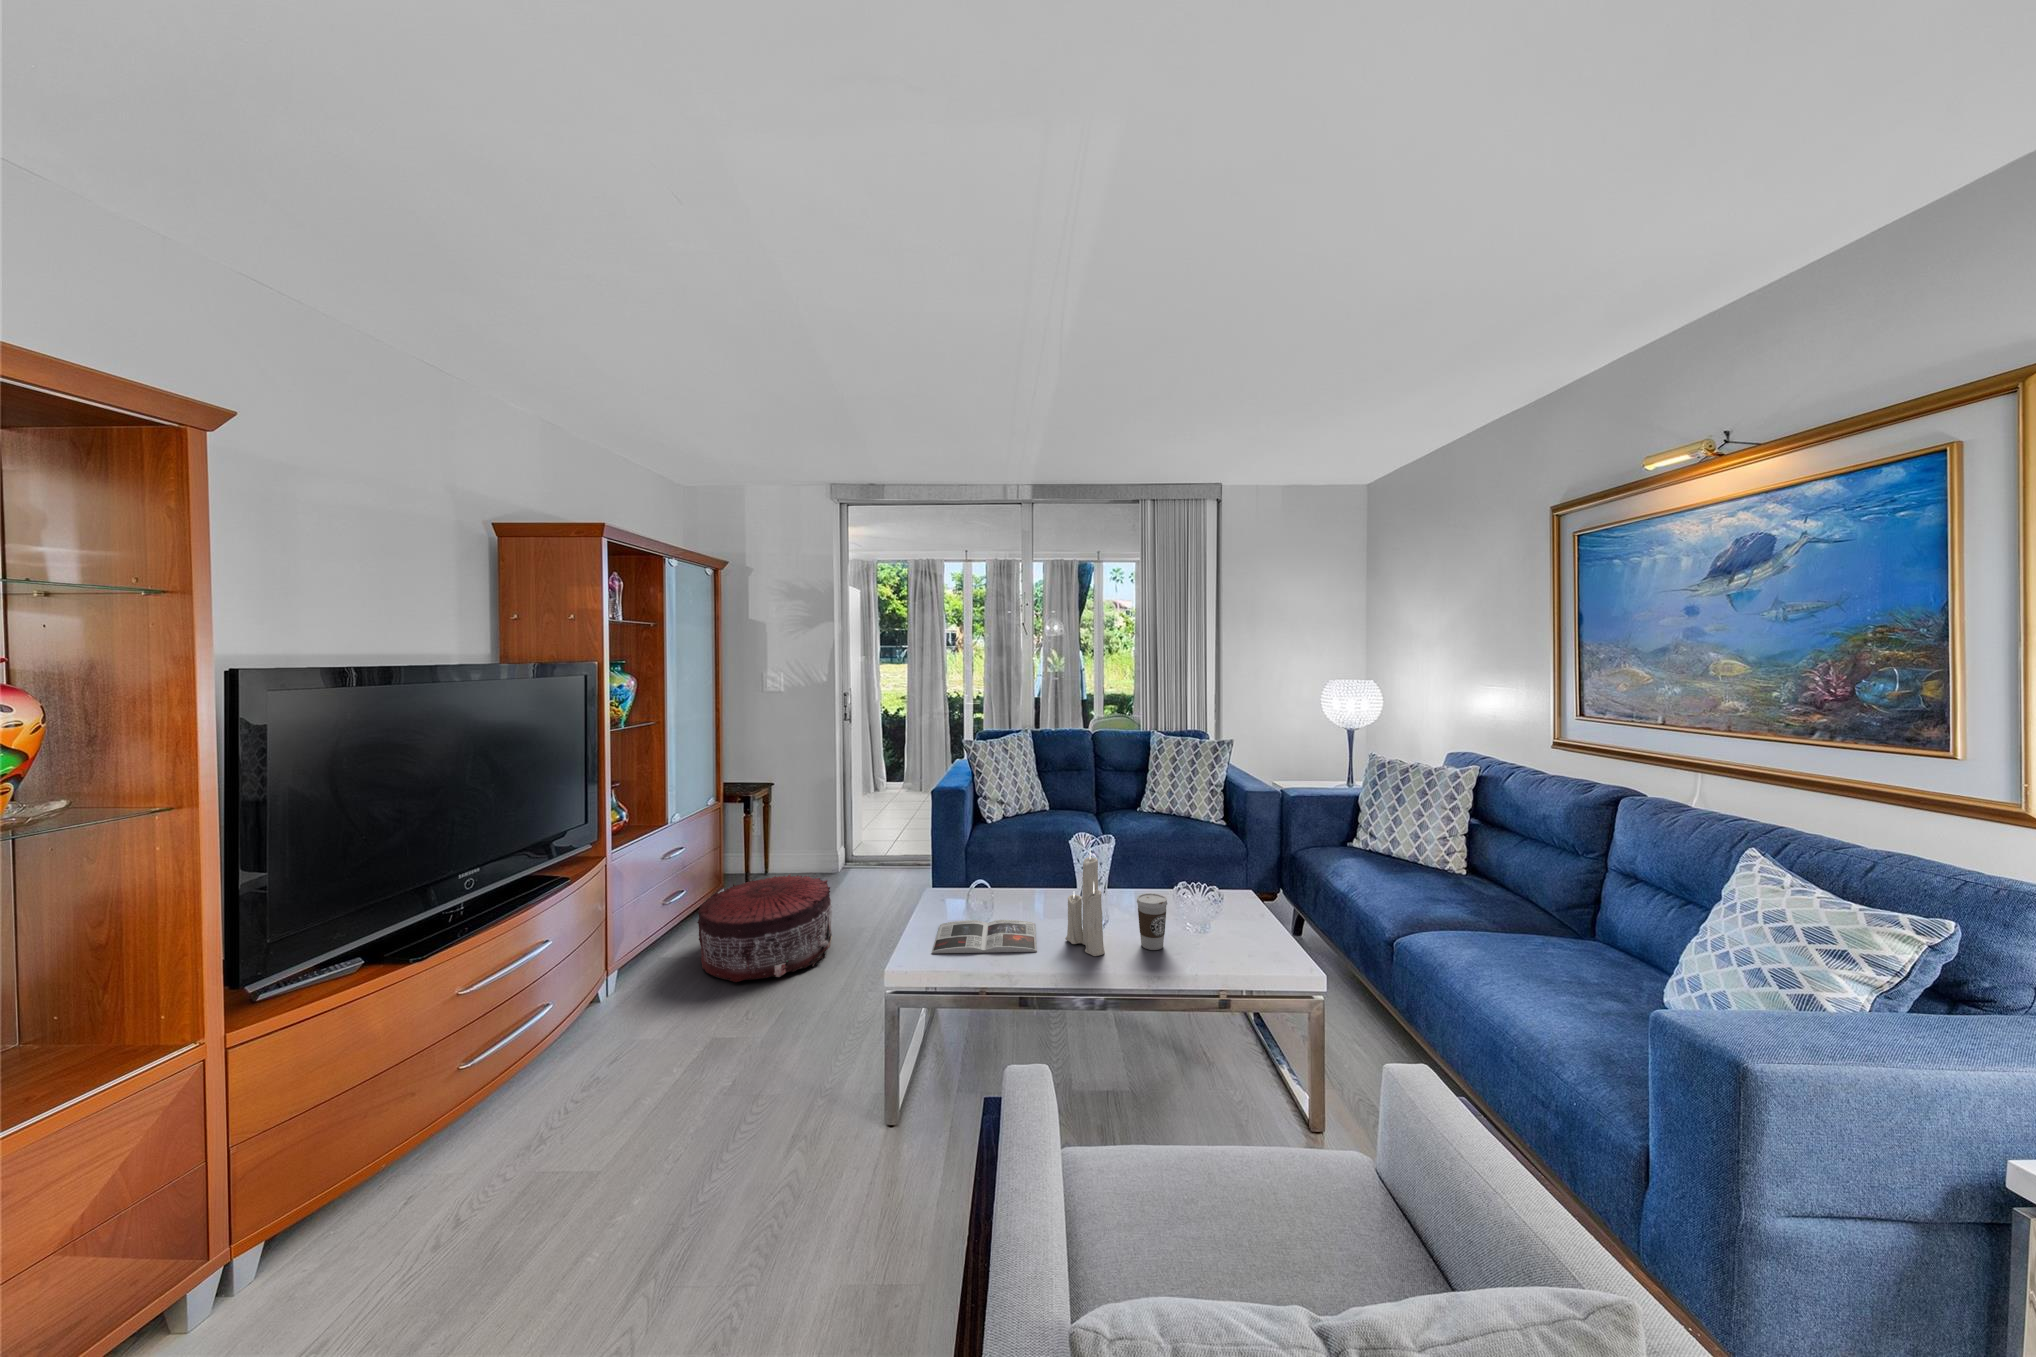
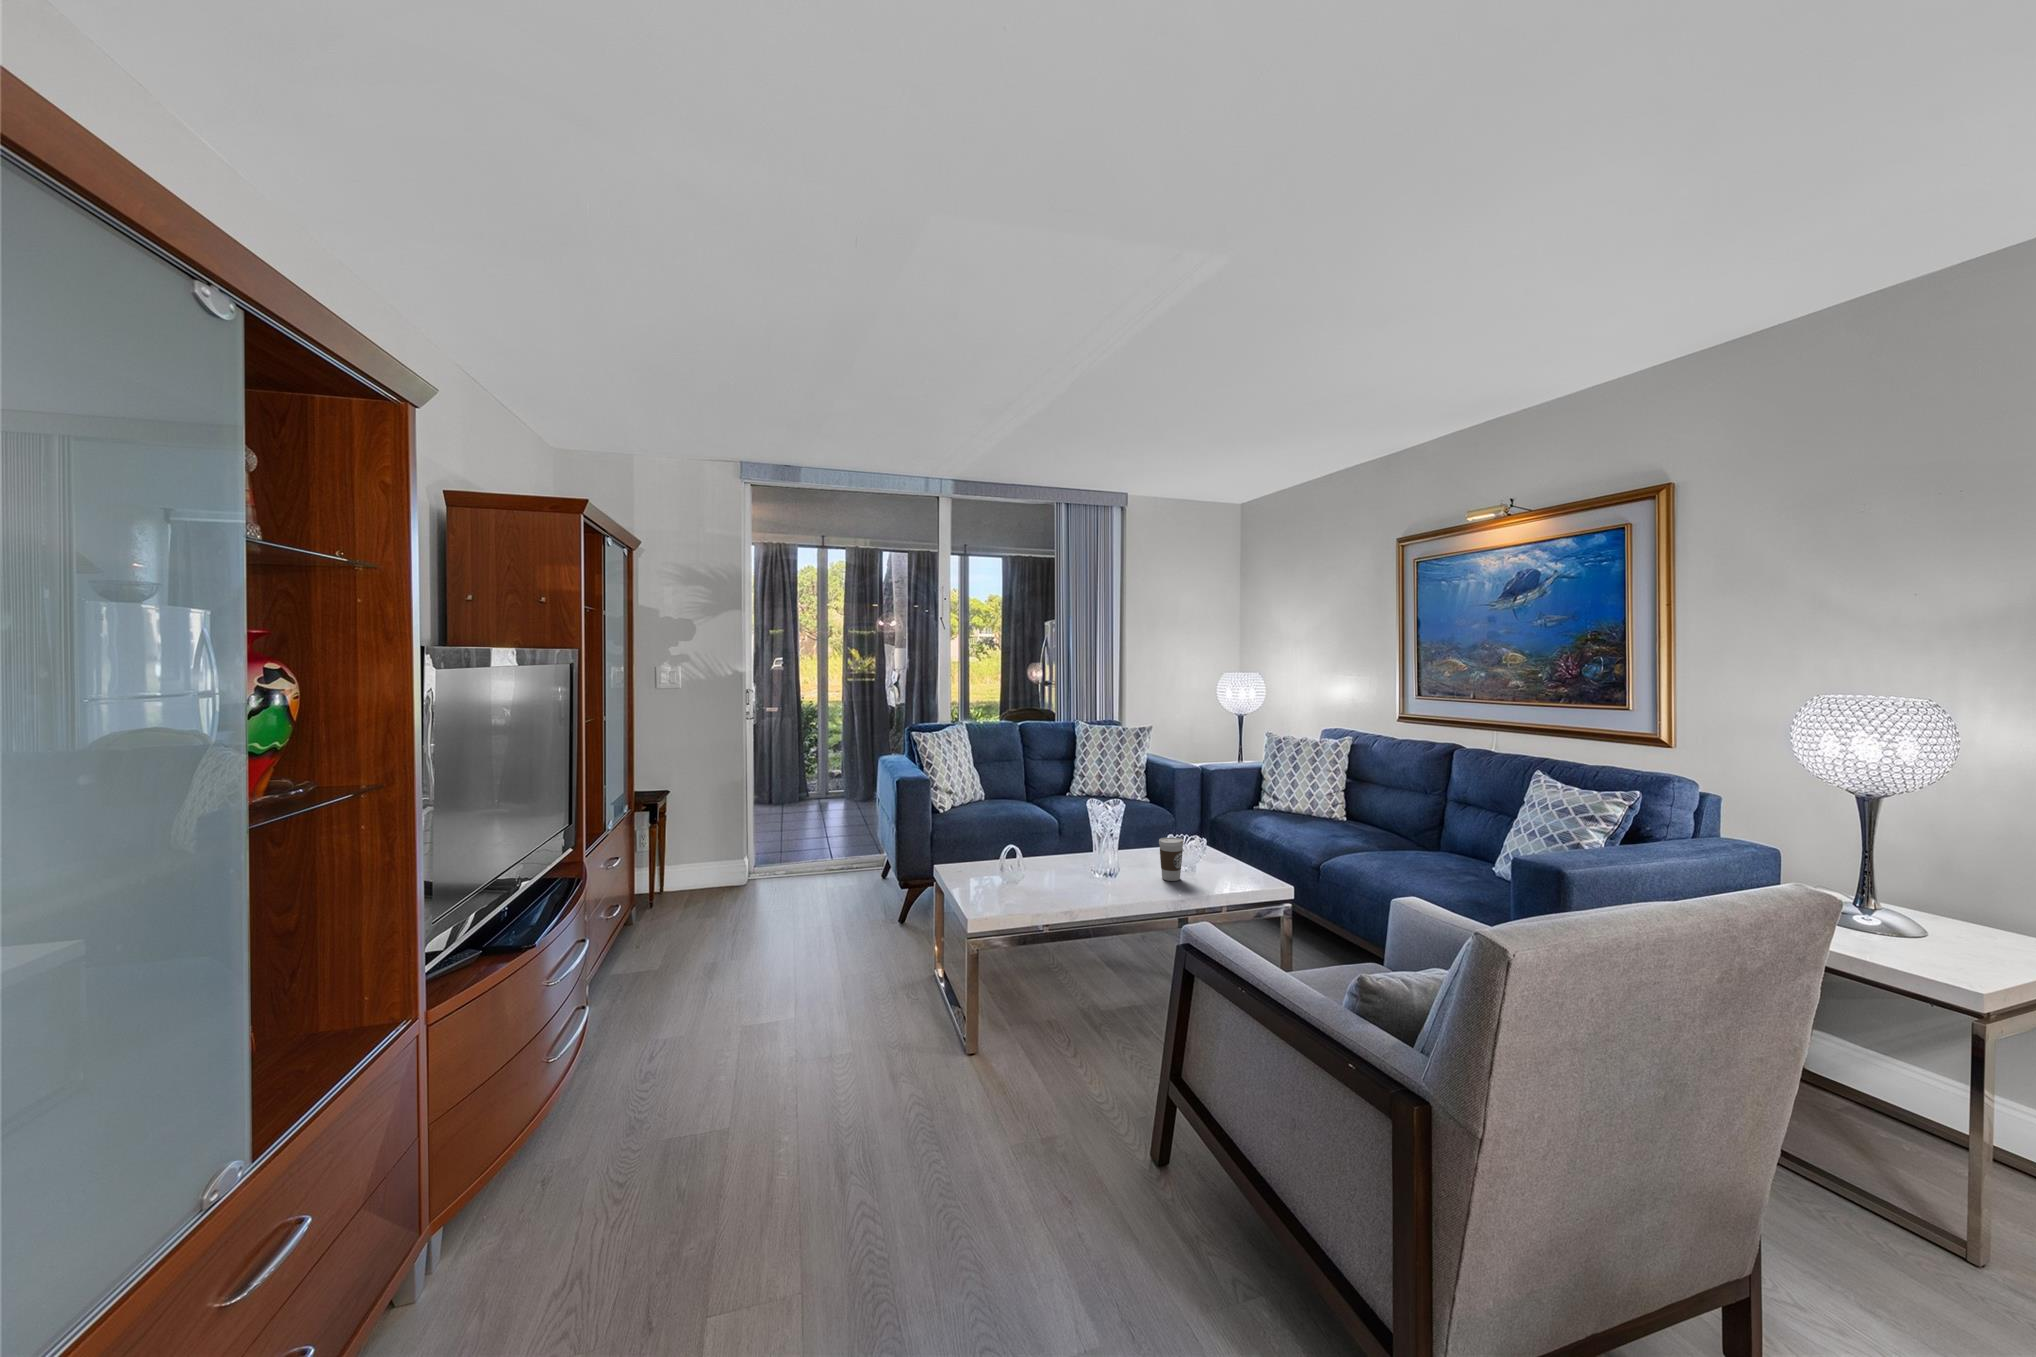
candle: present [1065,850,1105,956] -> none [1102,797,1141,889]
pouf: present [697,874,832,982] -> none [666,875,810,980]
magazine: present [932,920,1037,954] -> none [987,873,1088,900]

